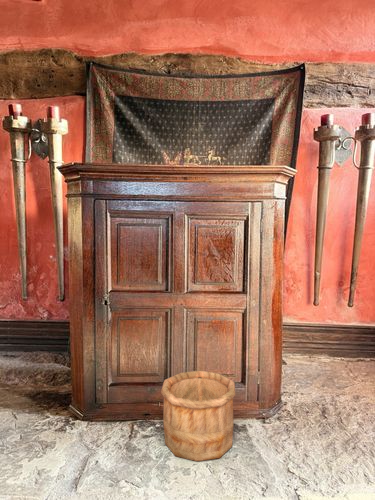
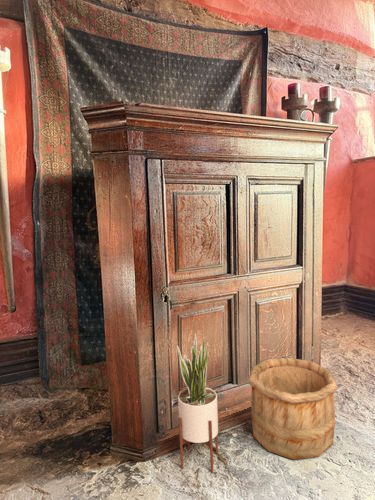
potted plant: none [90,331,134,442] -> present [177,334,218,473]

